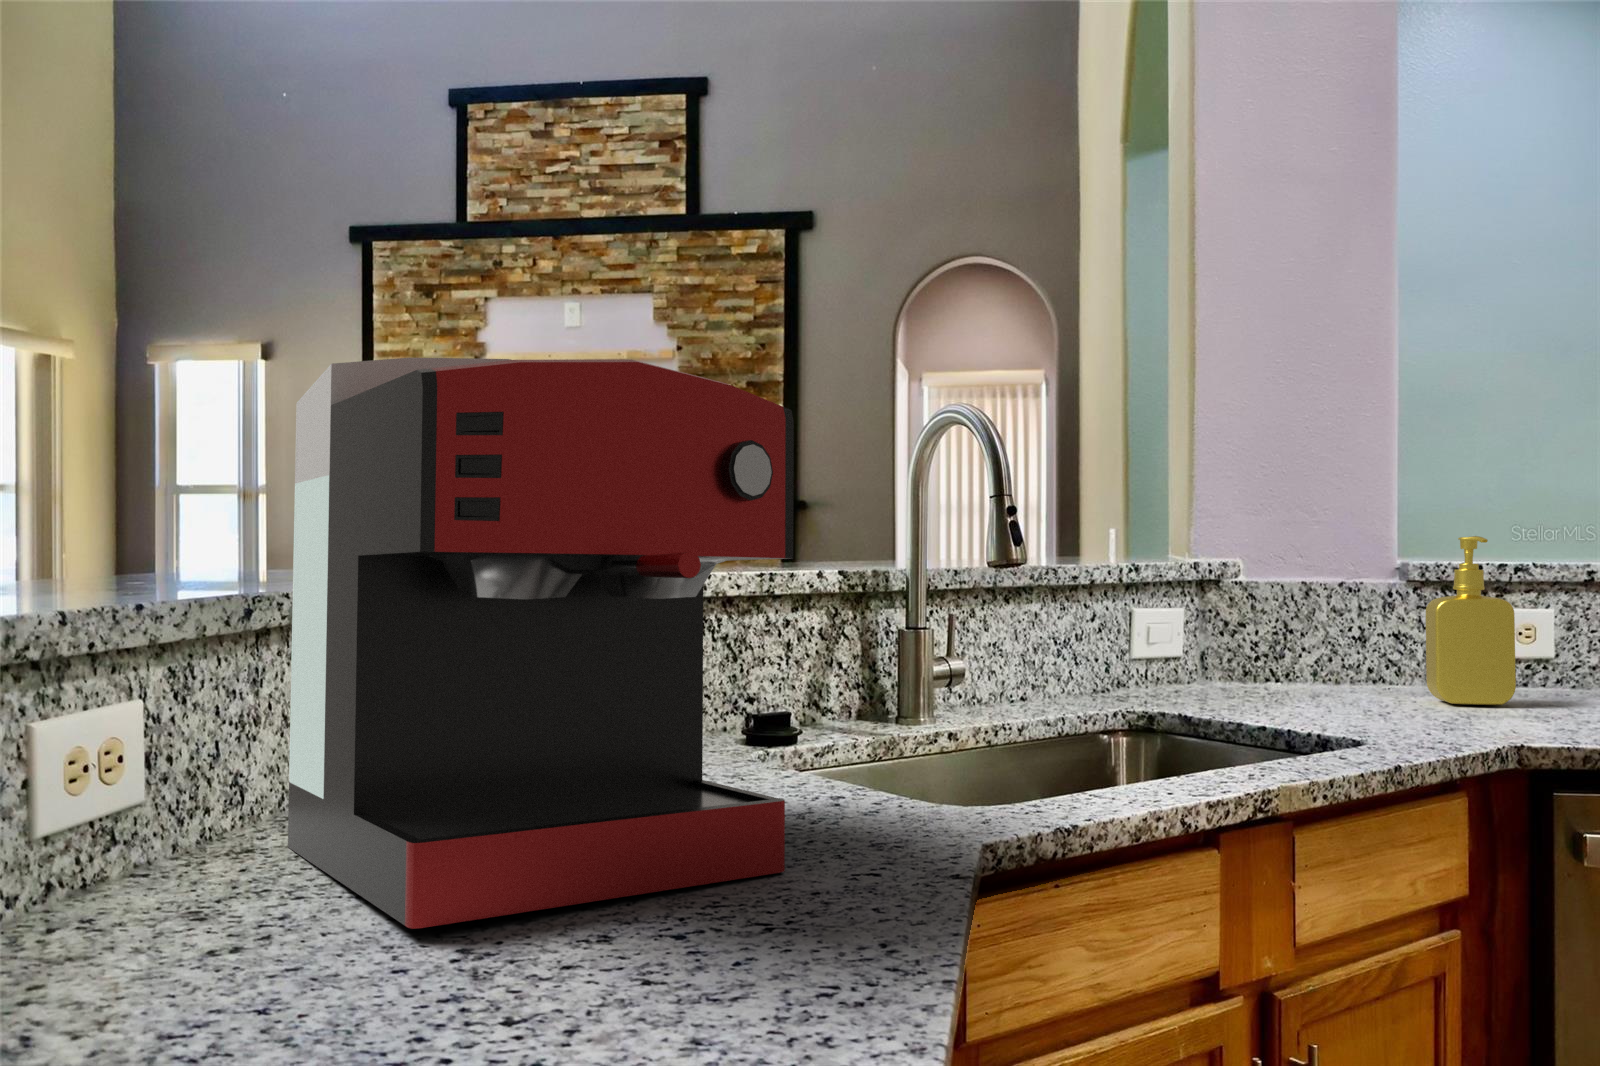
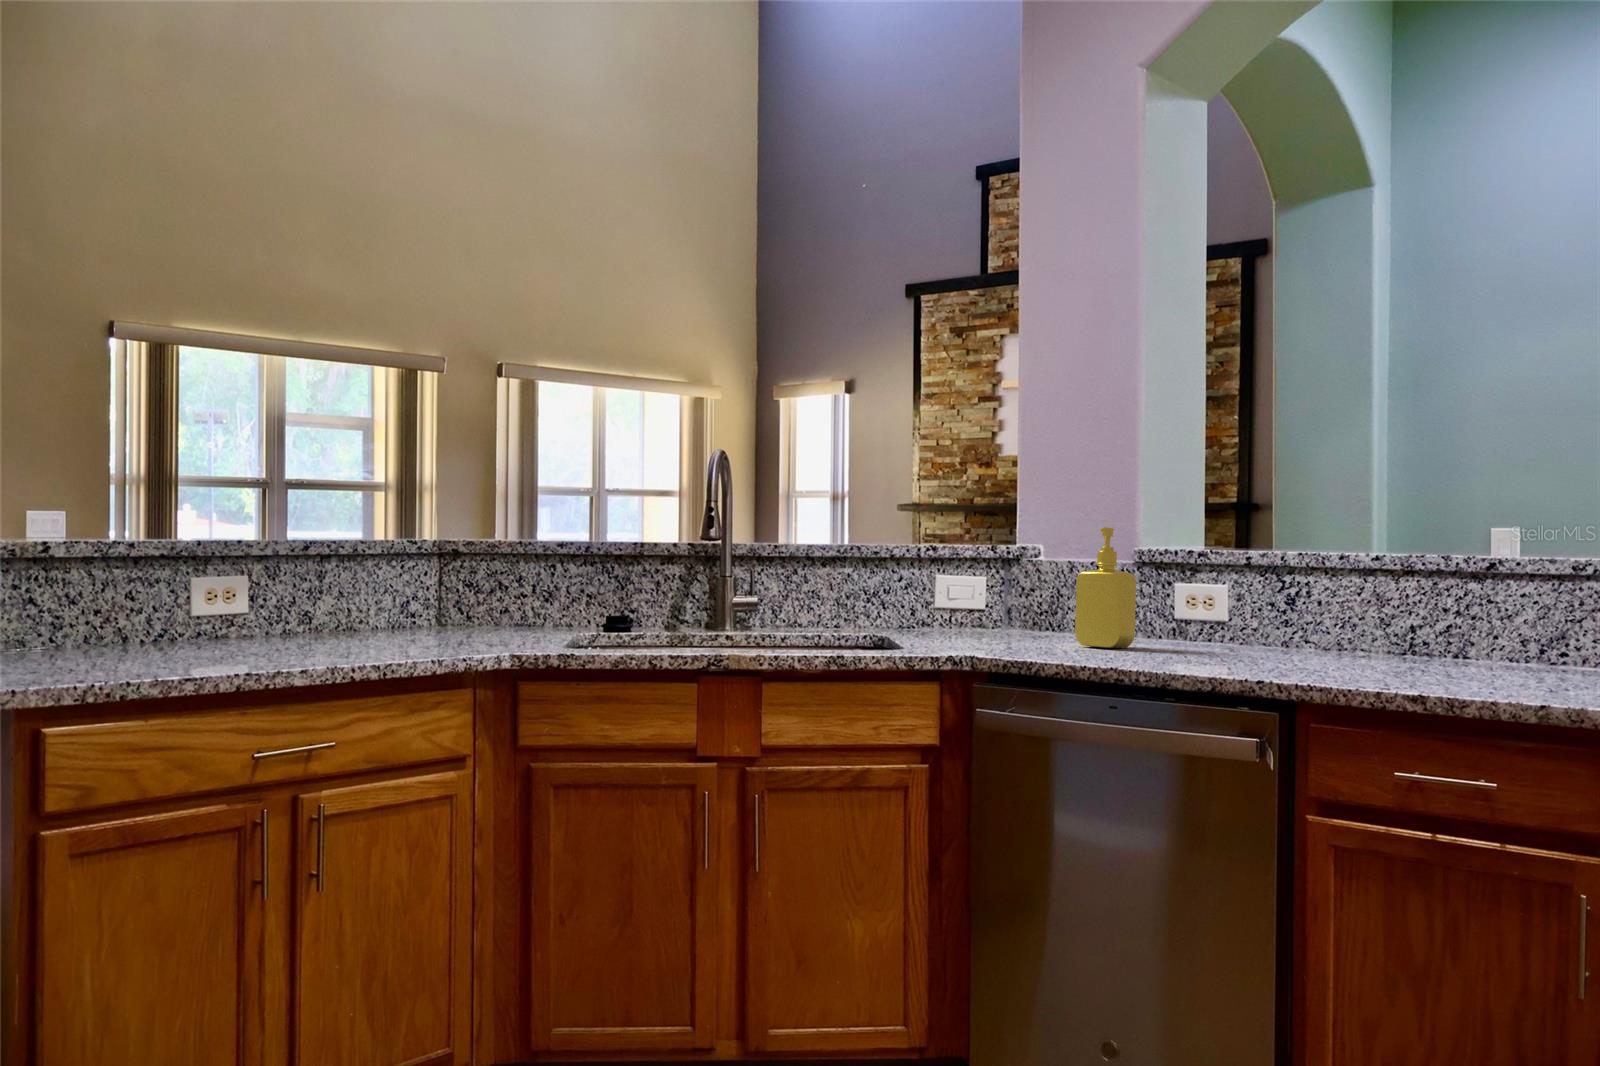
coffee maker: present [288,358,794,929] -> none [263,451,461,651]

